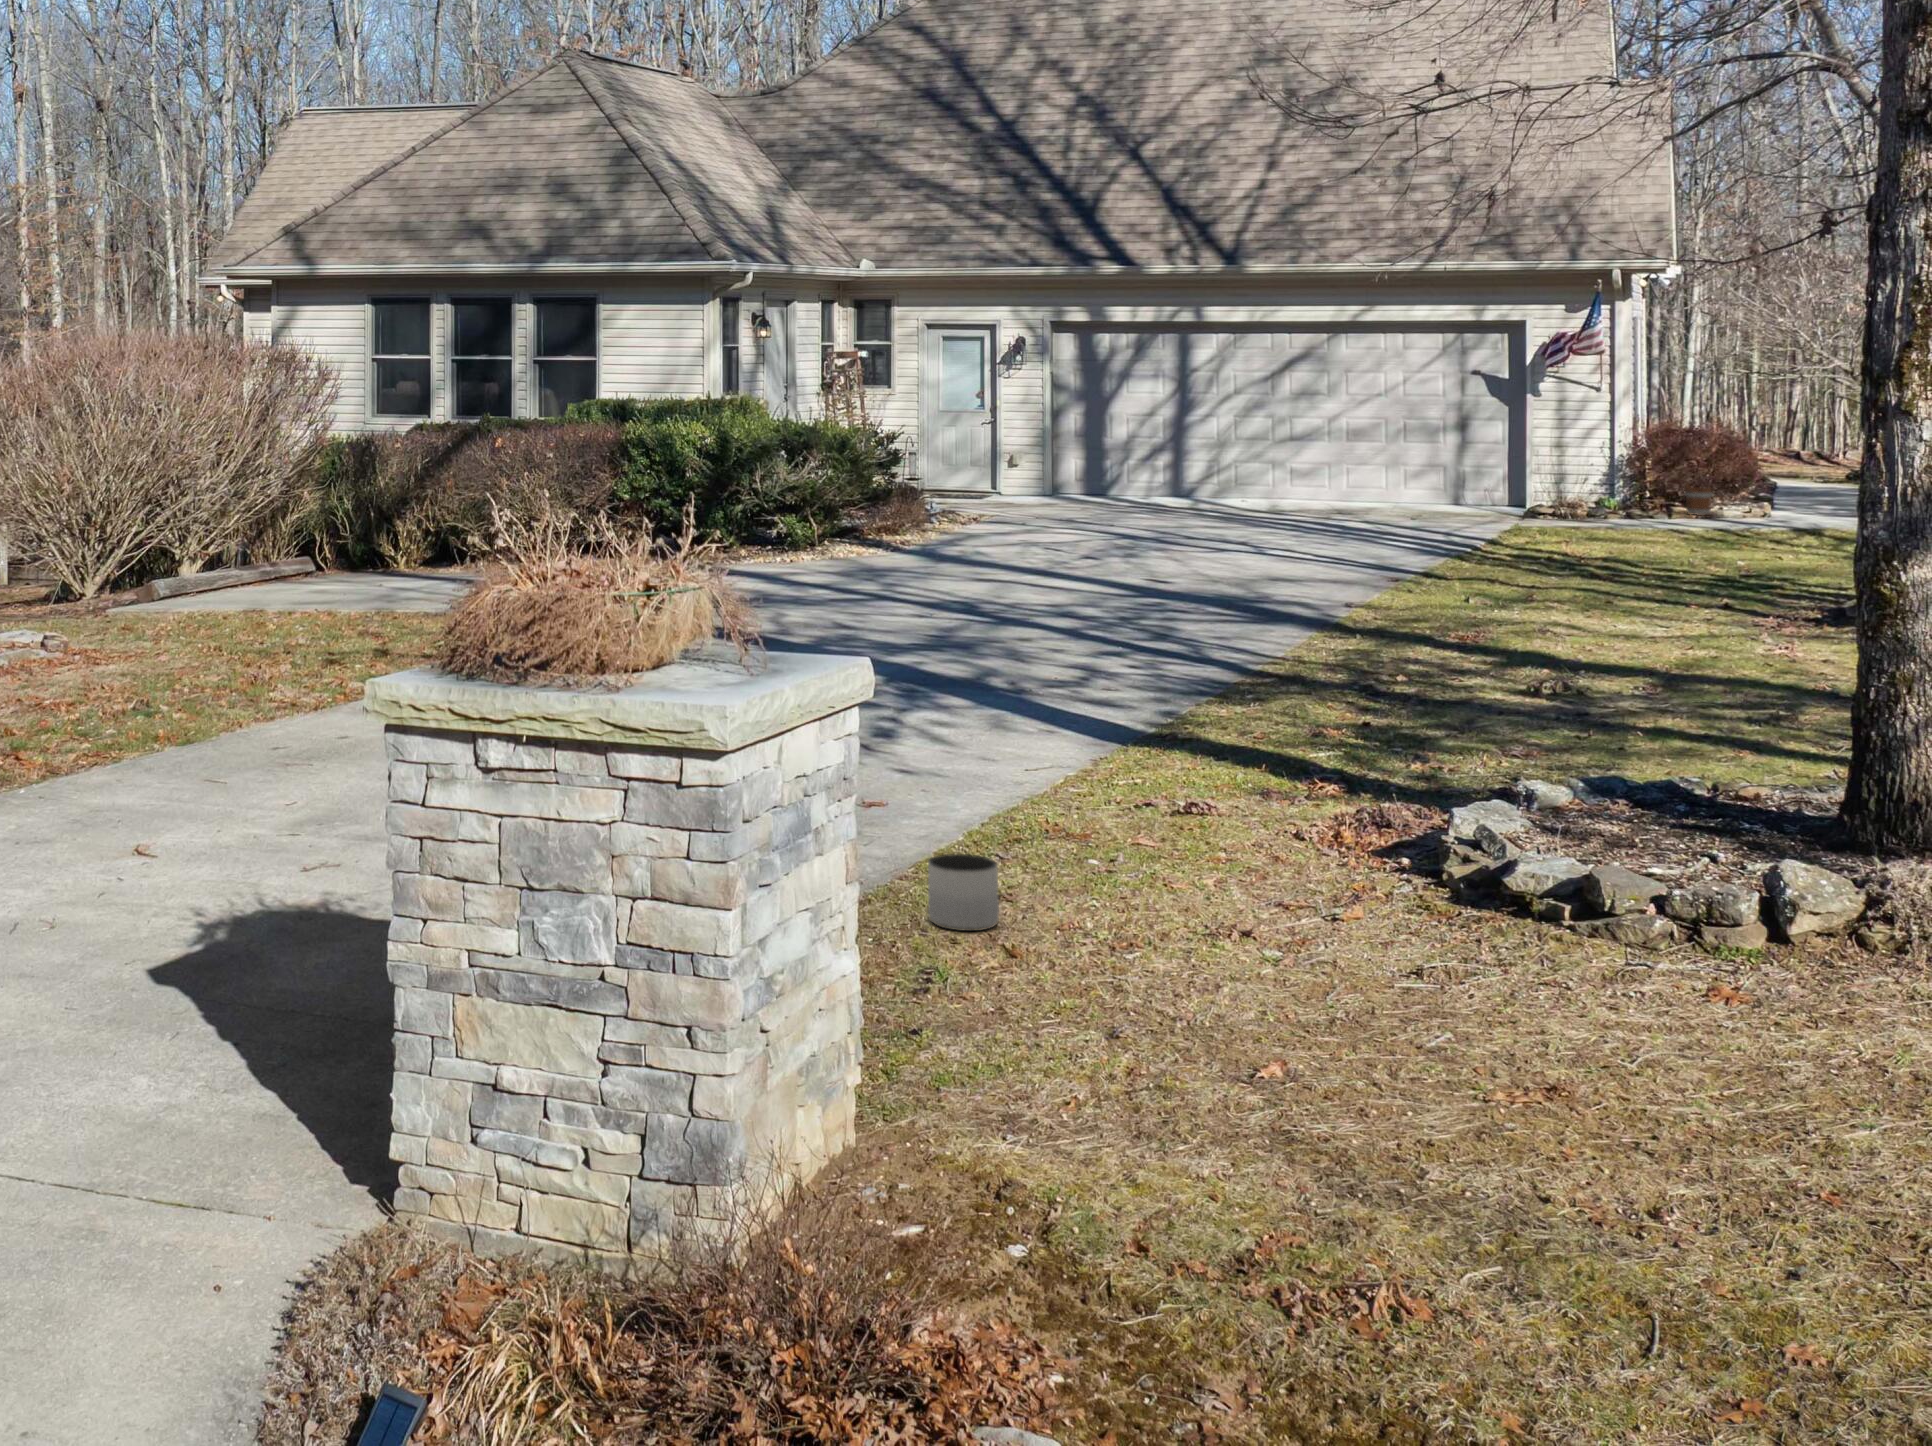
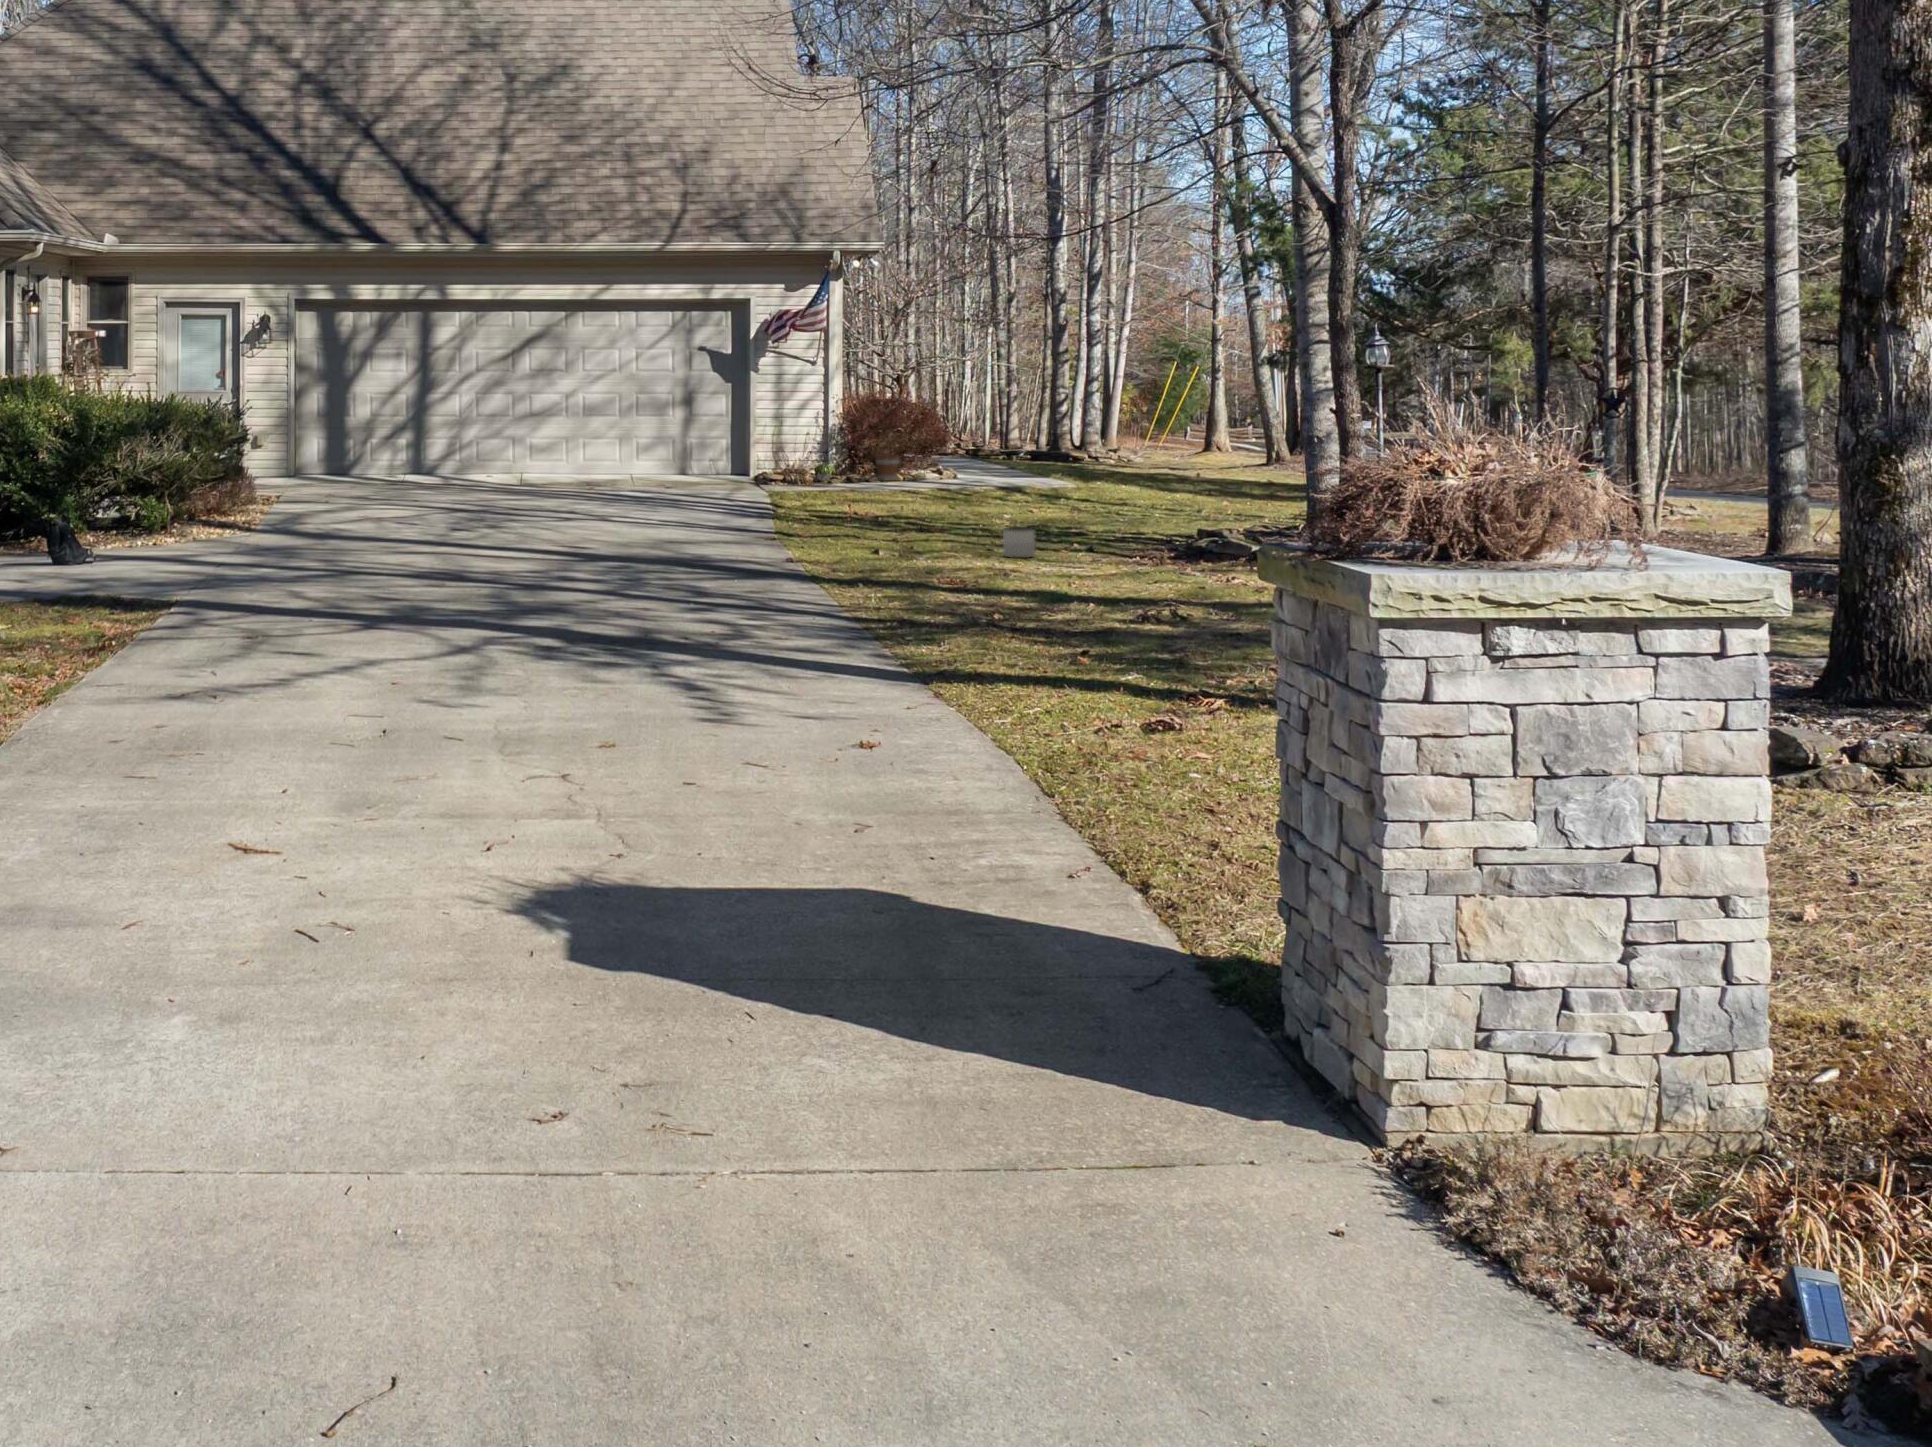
planter: present [928,854,999,931] -> present [1003,528,1035,558]

